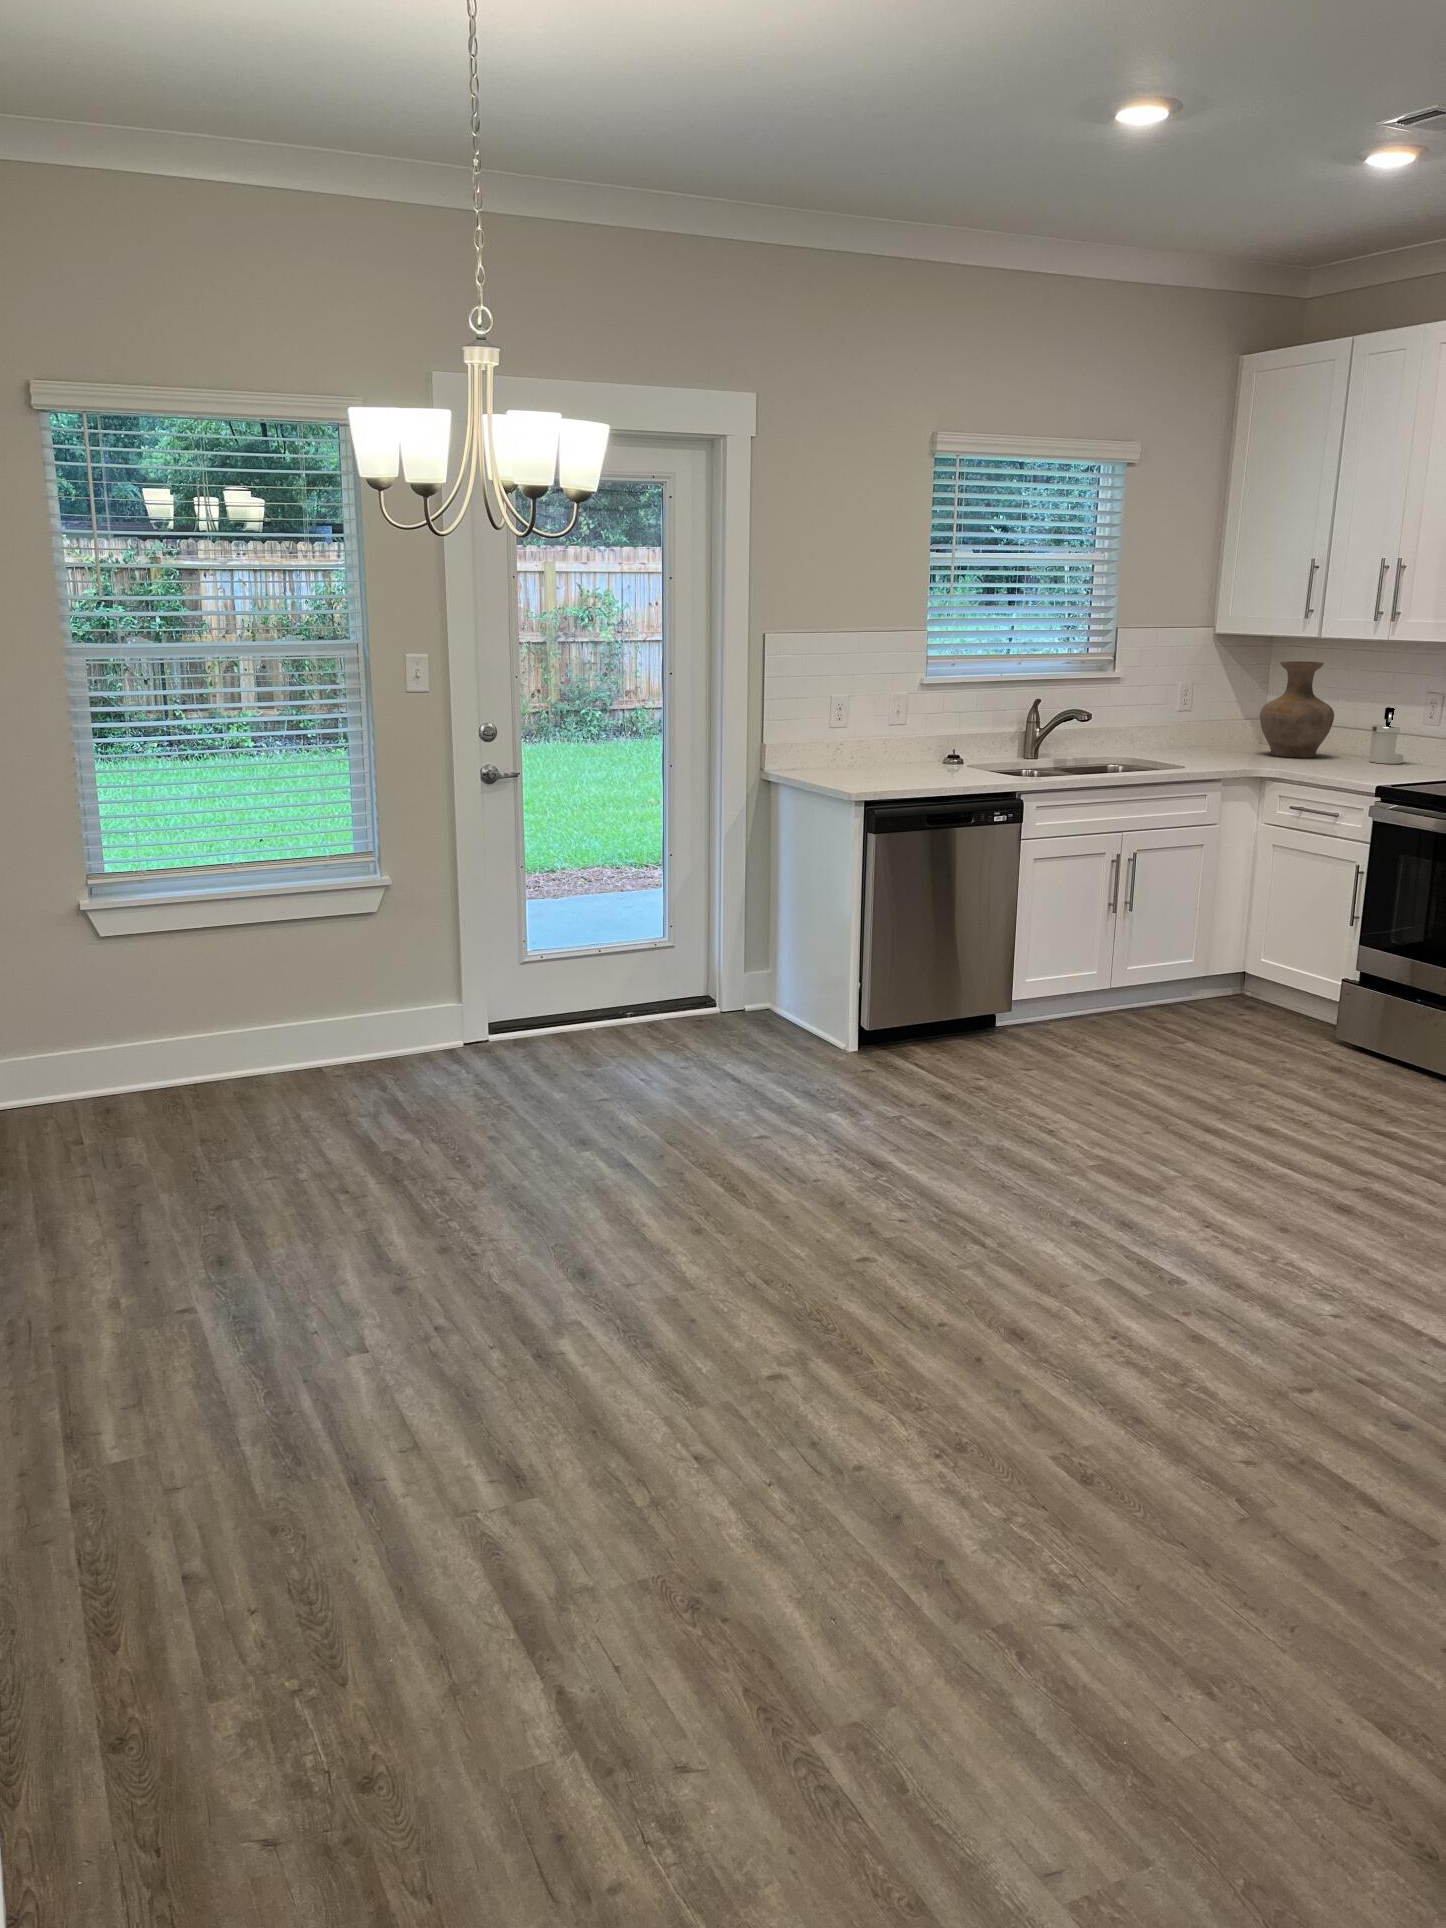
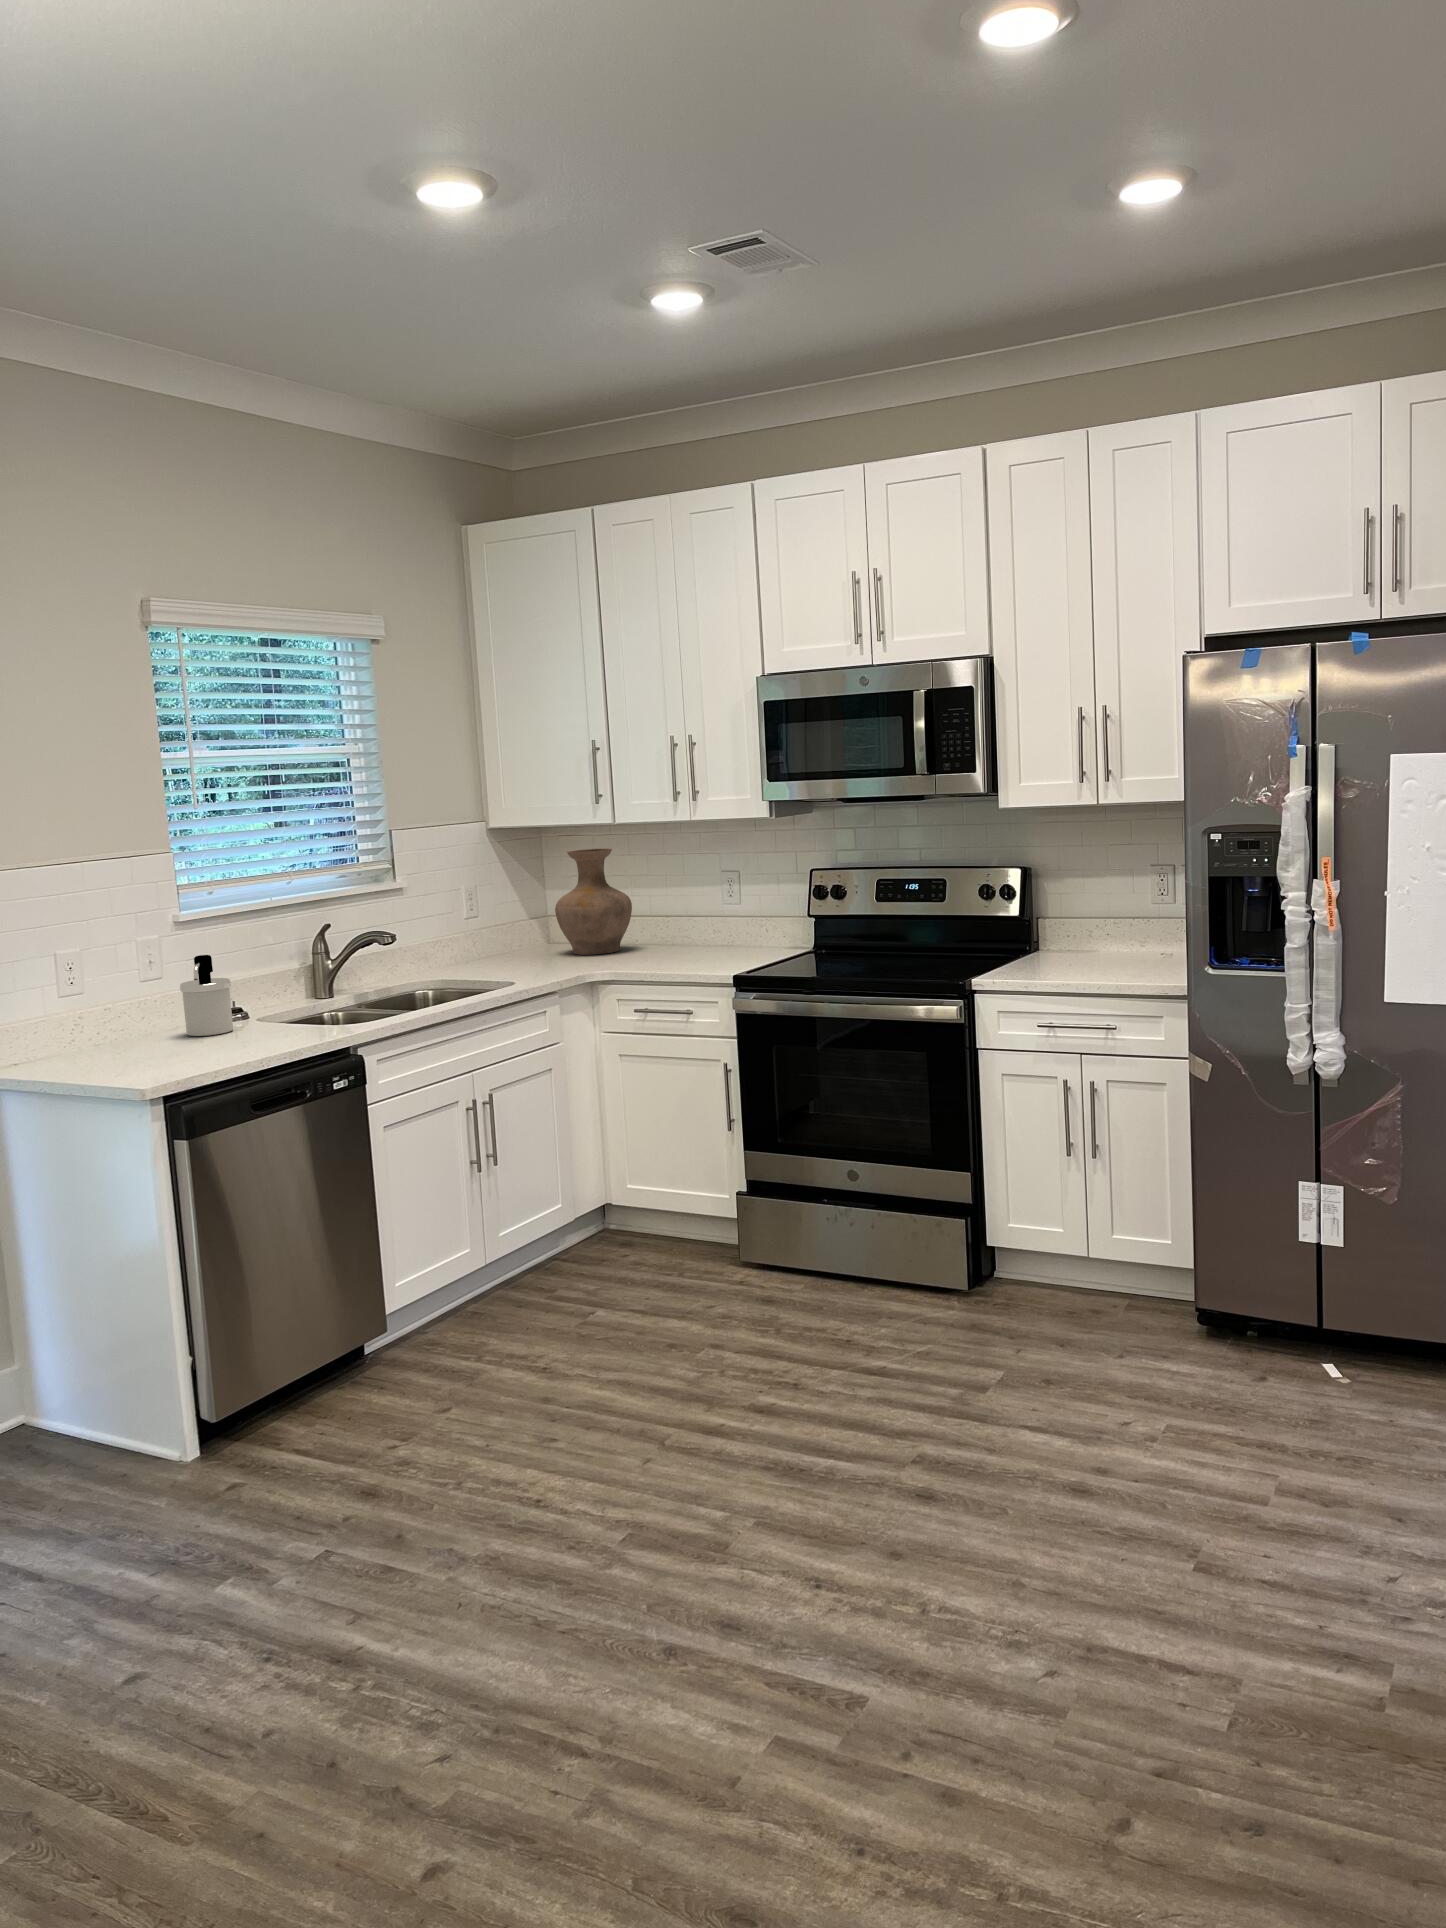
soap dispenser: present [1369,707,1404,764] -> present [180,955,233,1036]

